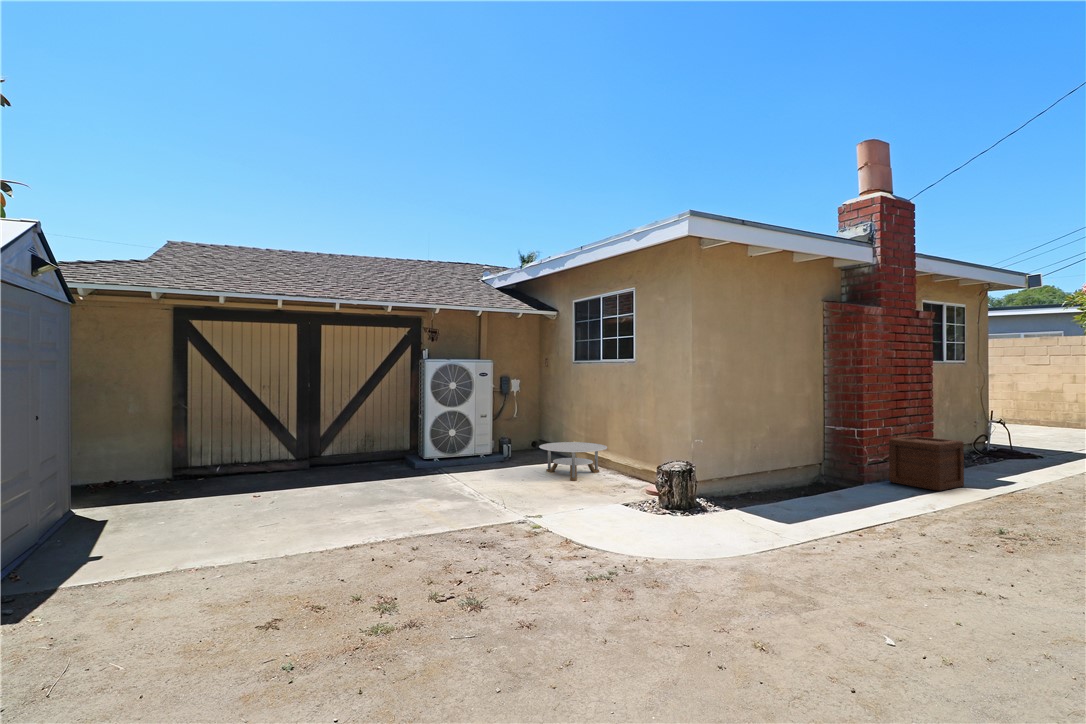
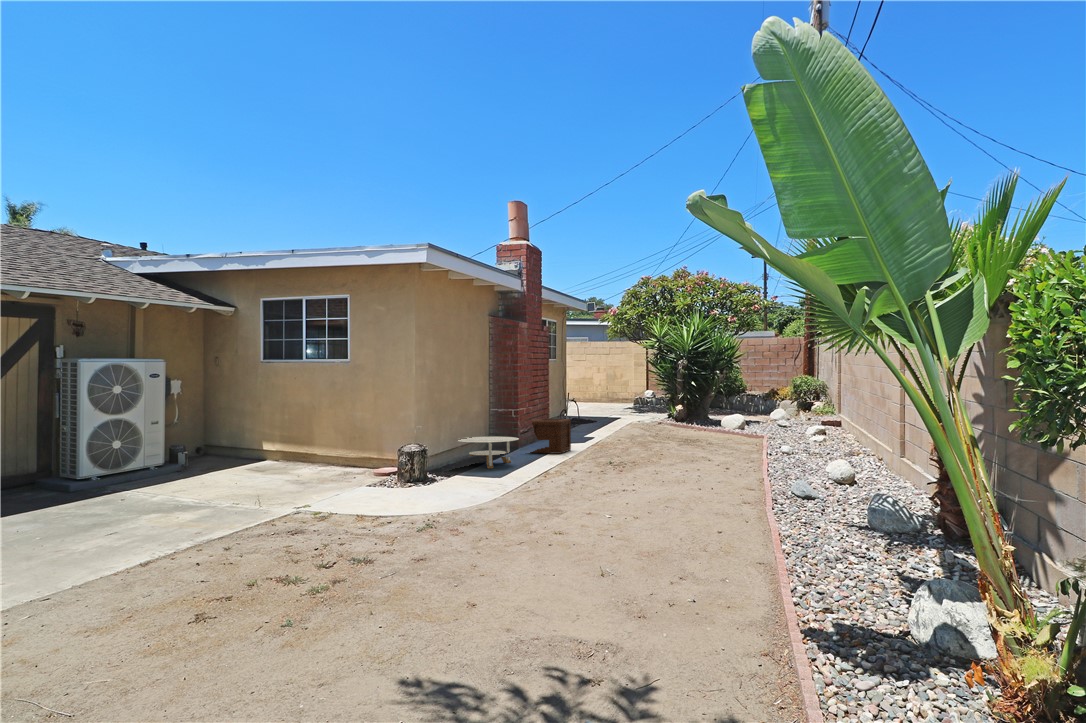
round table: present [539,442,607,481] -> present [458,436,519,468]

